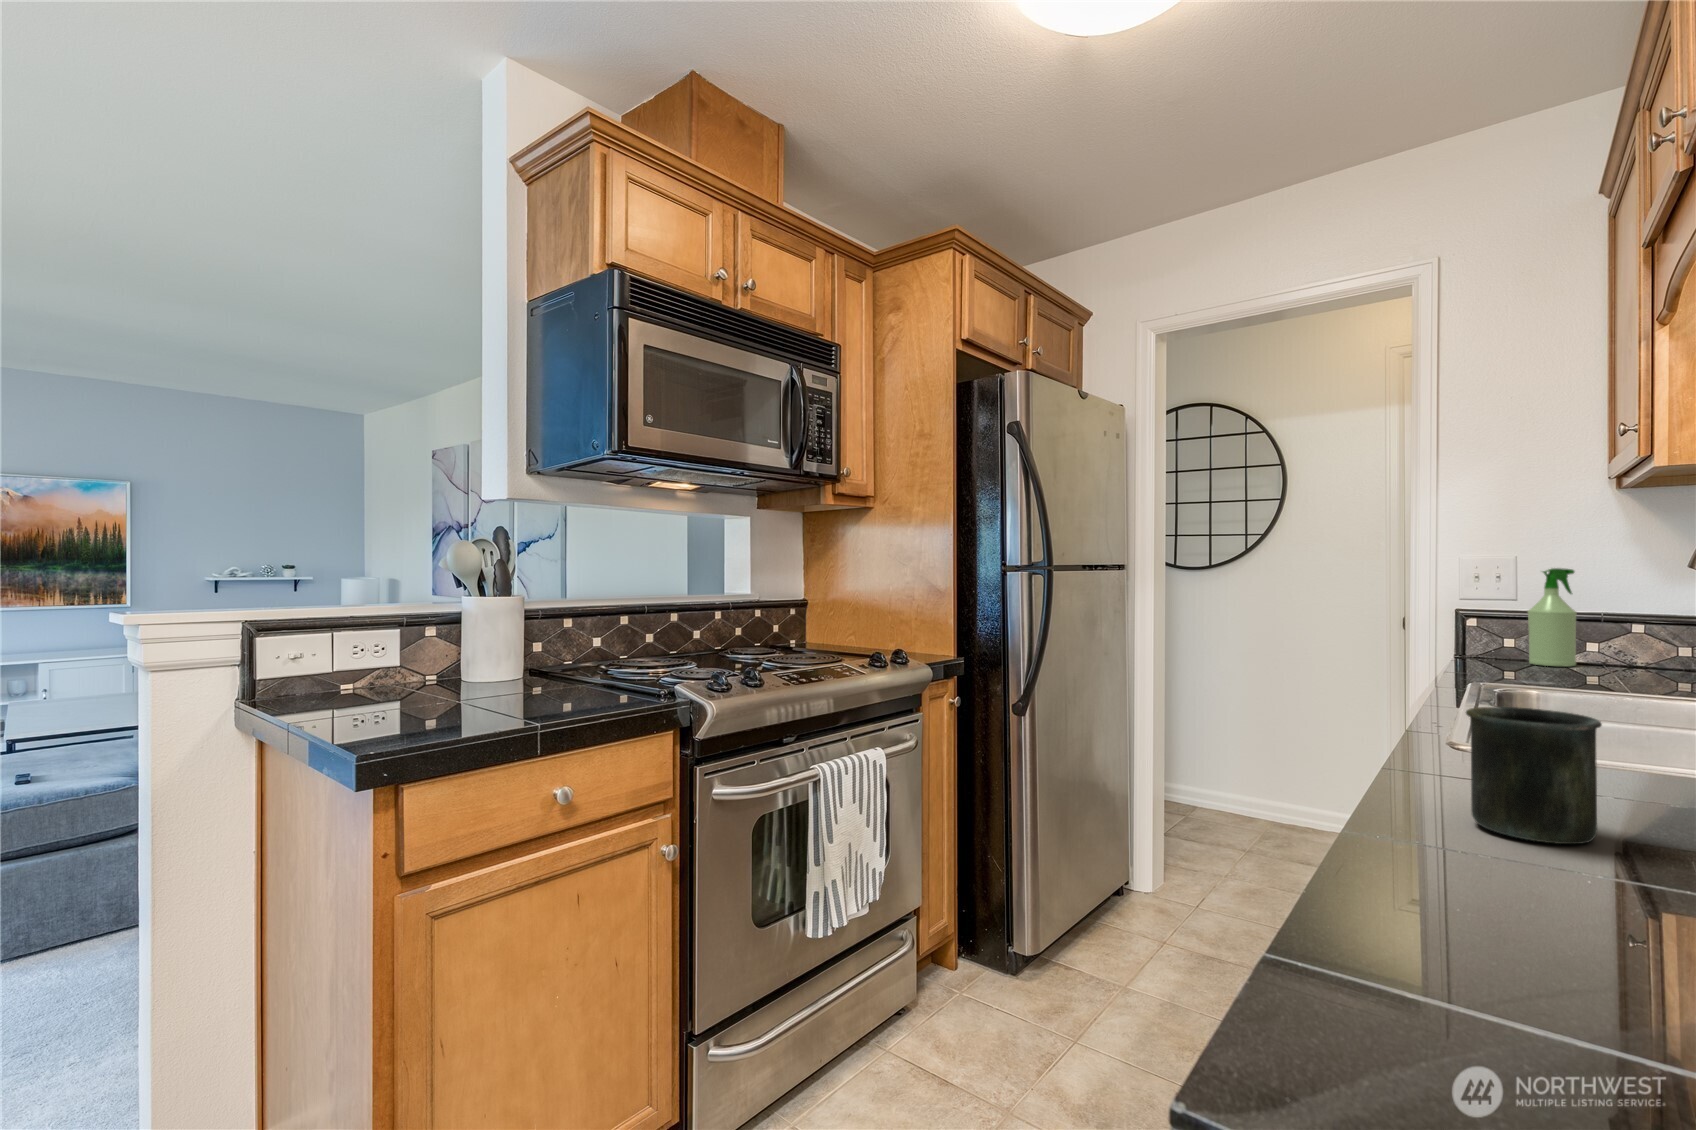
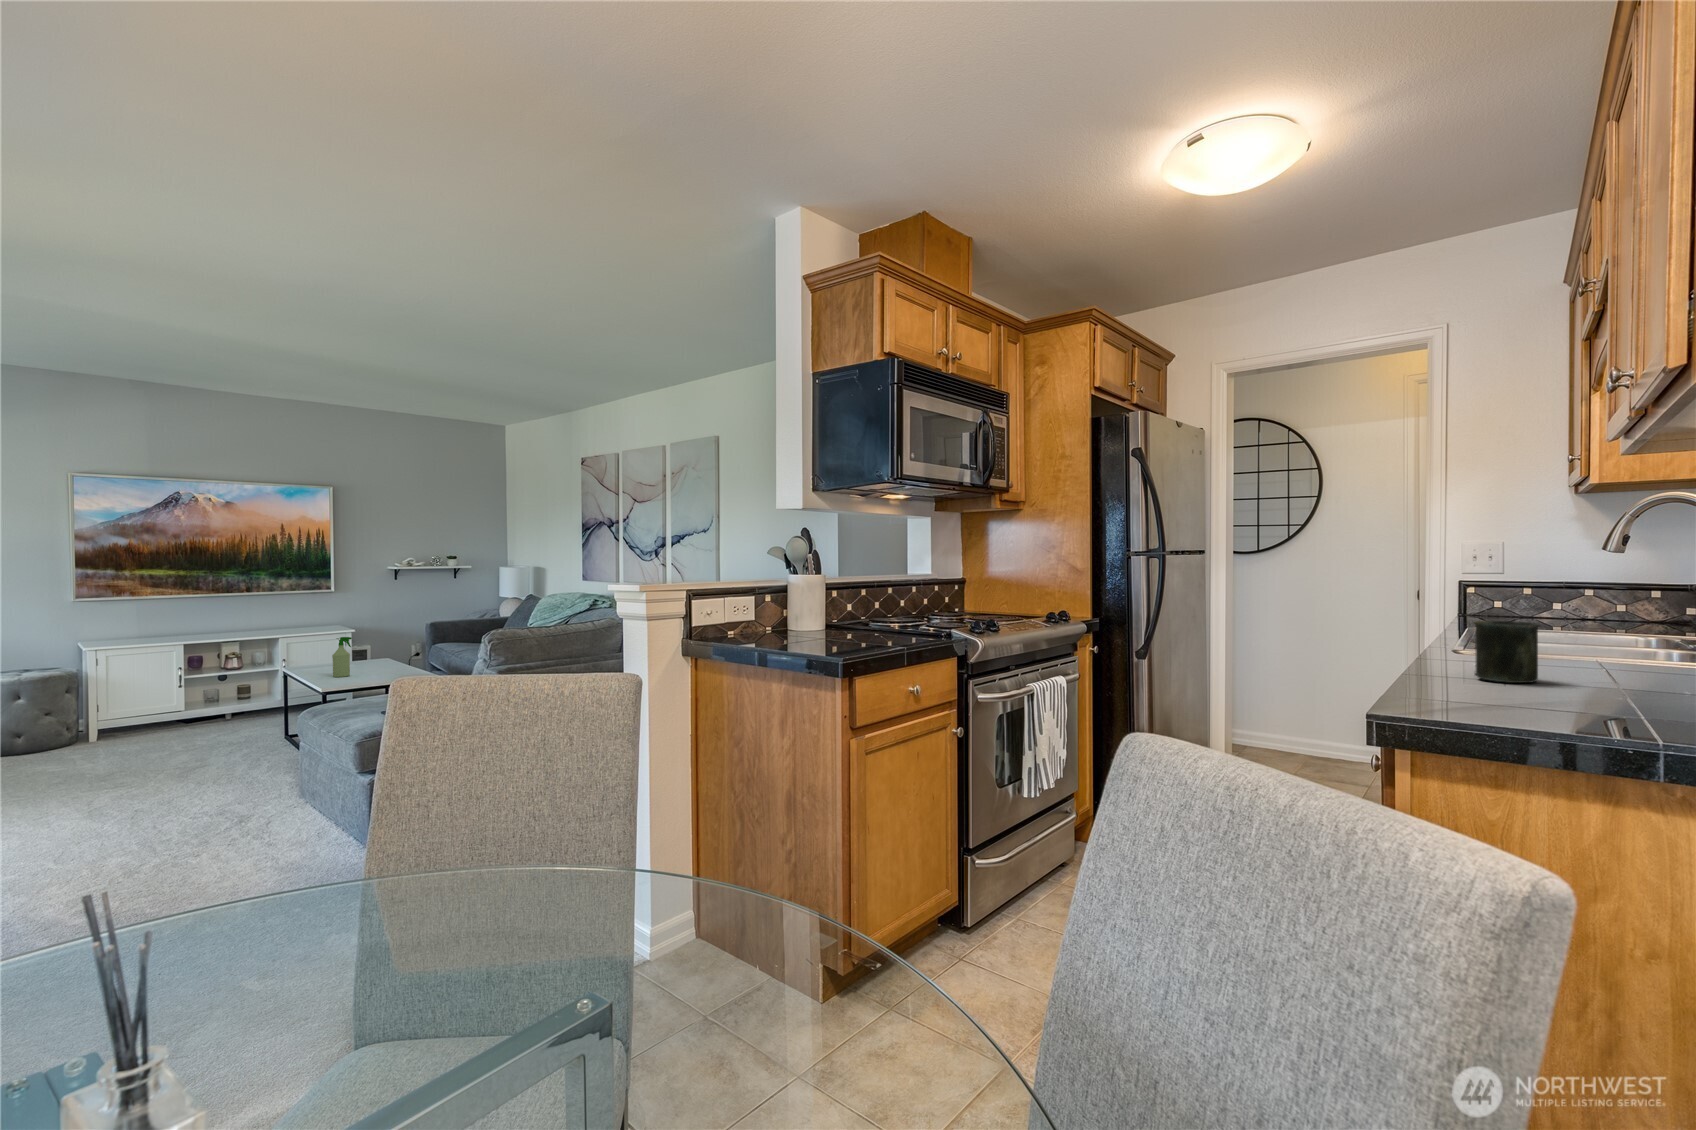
spray bottle: present [1528,568,1577,667] -> present [332,637,352,677]

